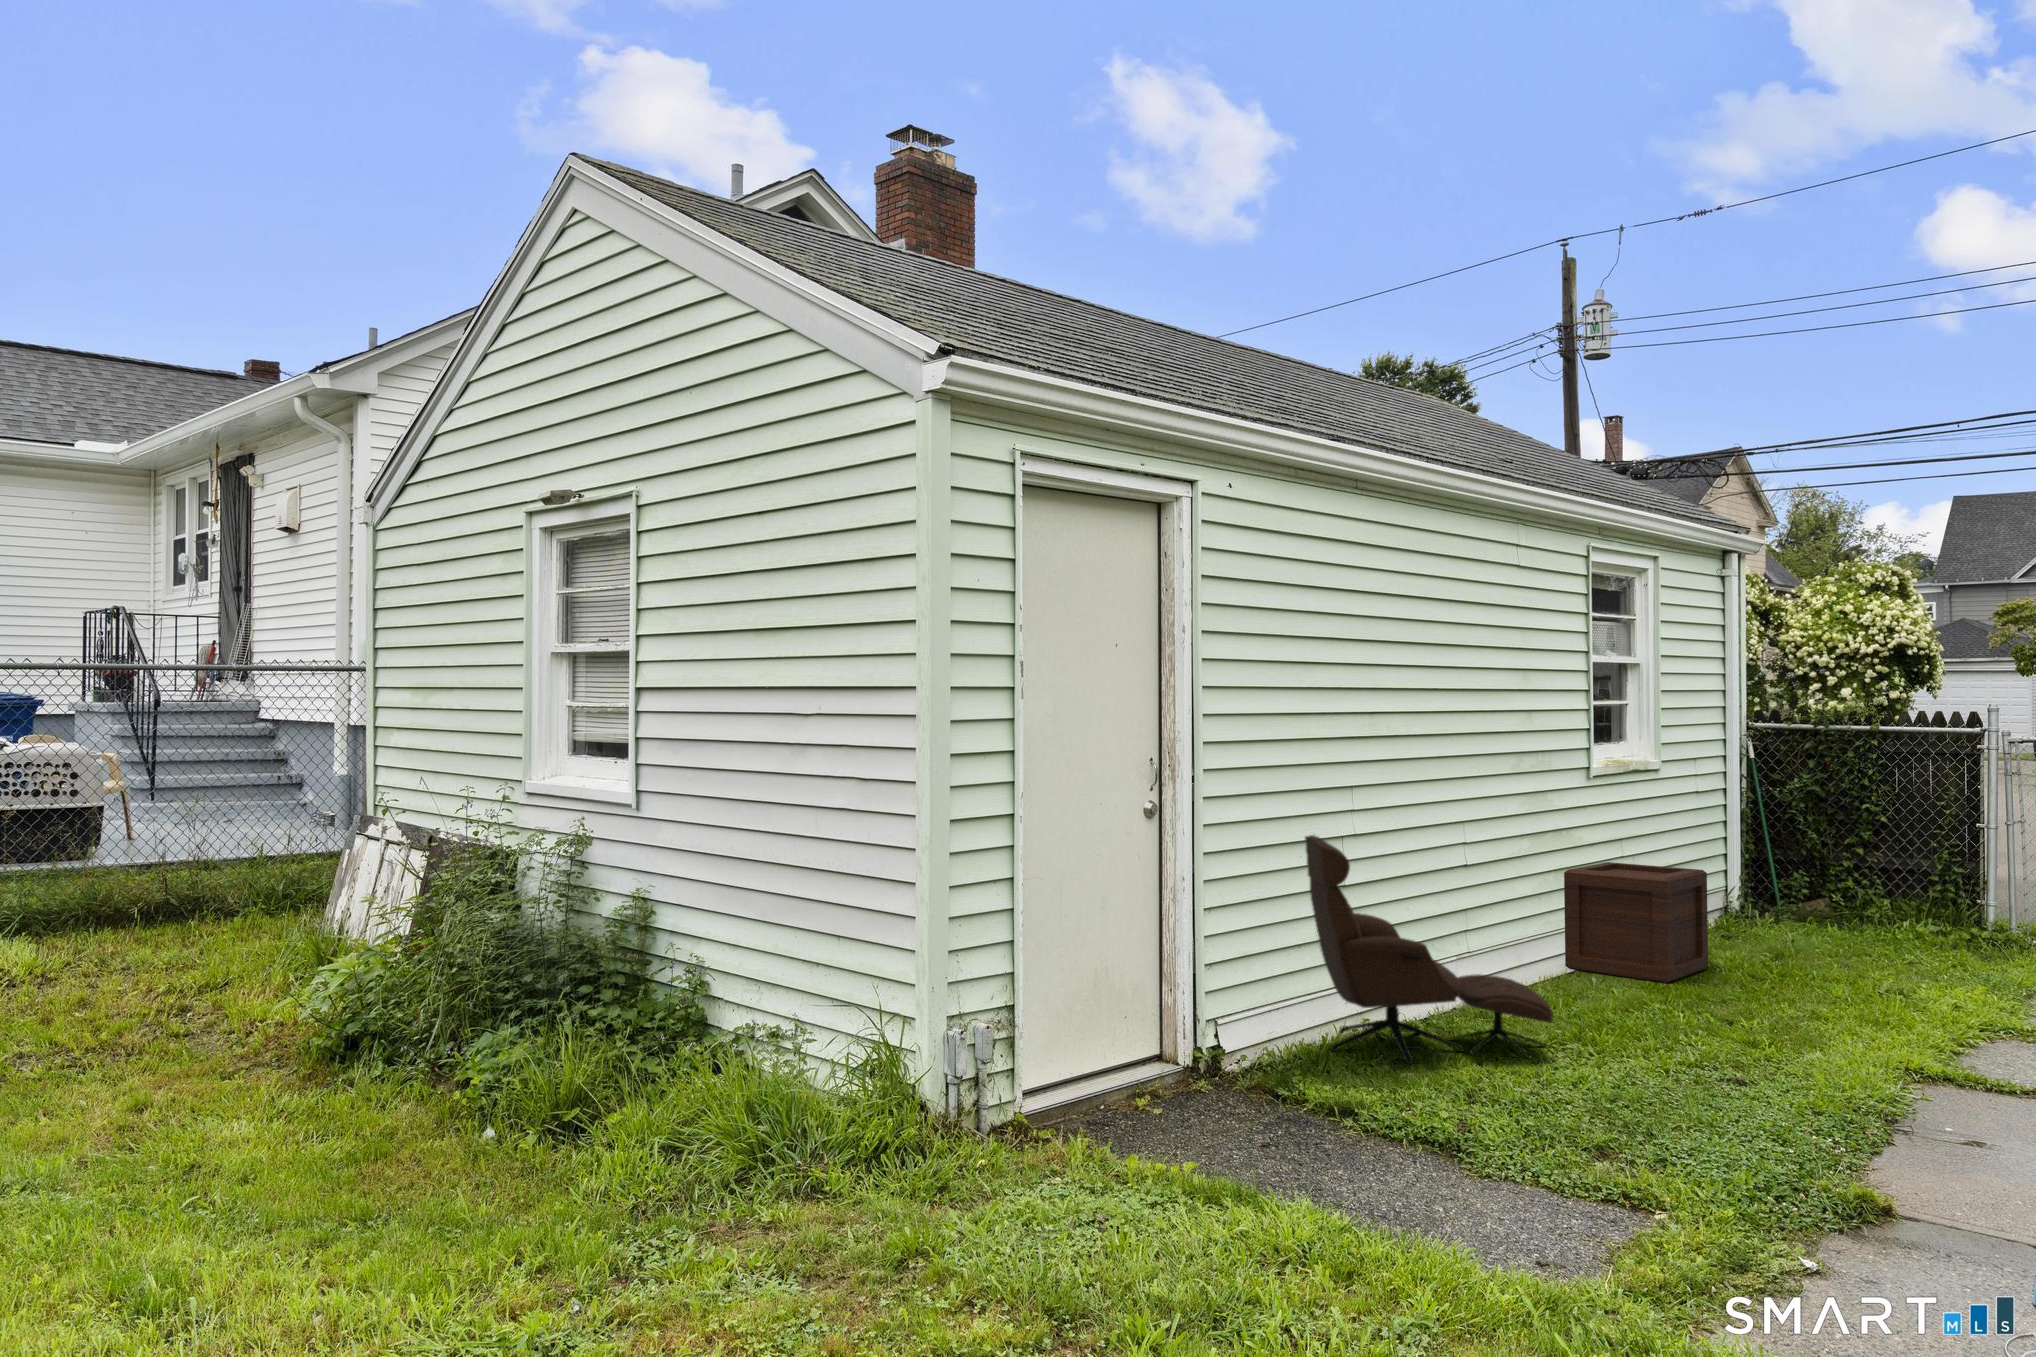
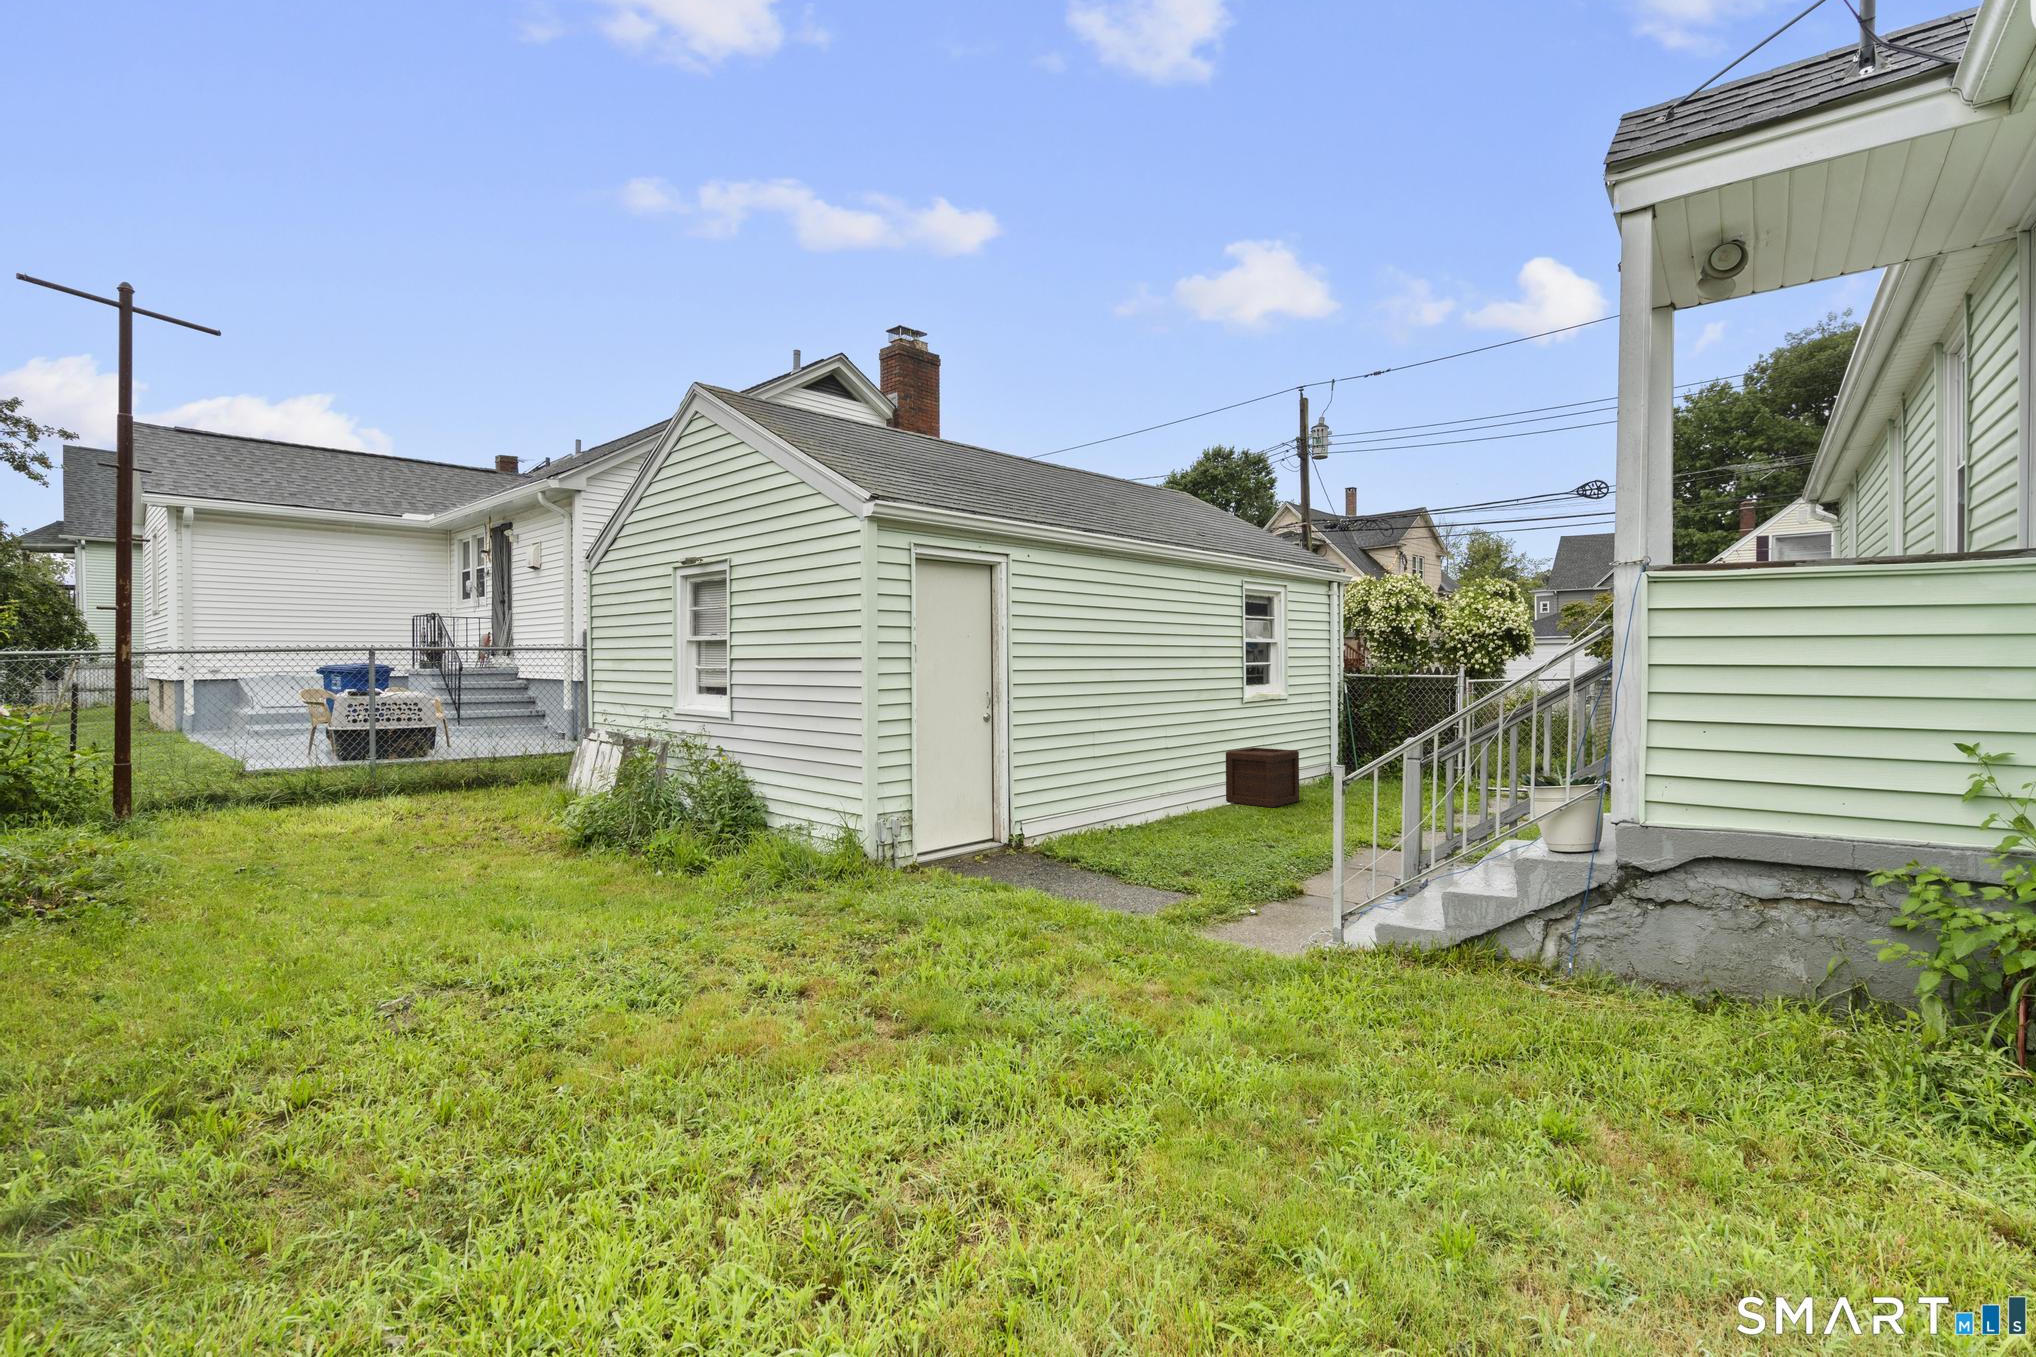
lounge chair: present [1305,835,1553,1064] -> none [1072,731,1189,842]

